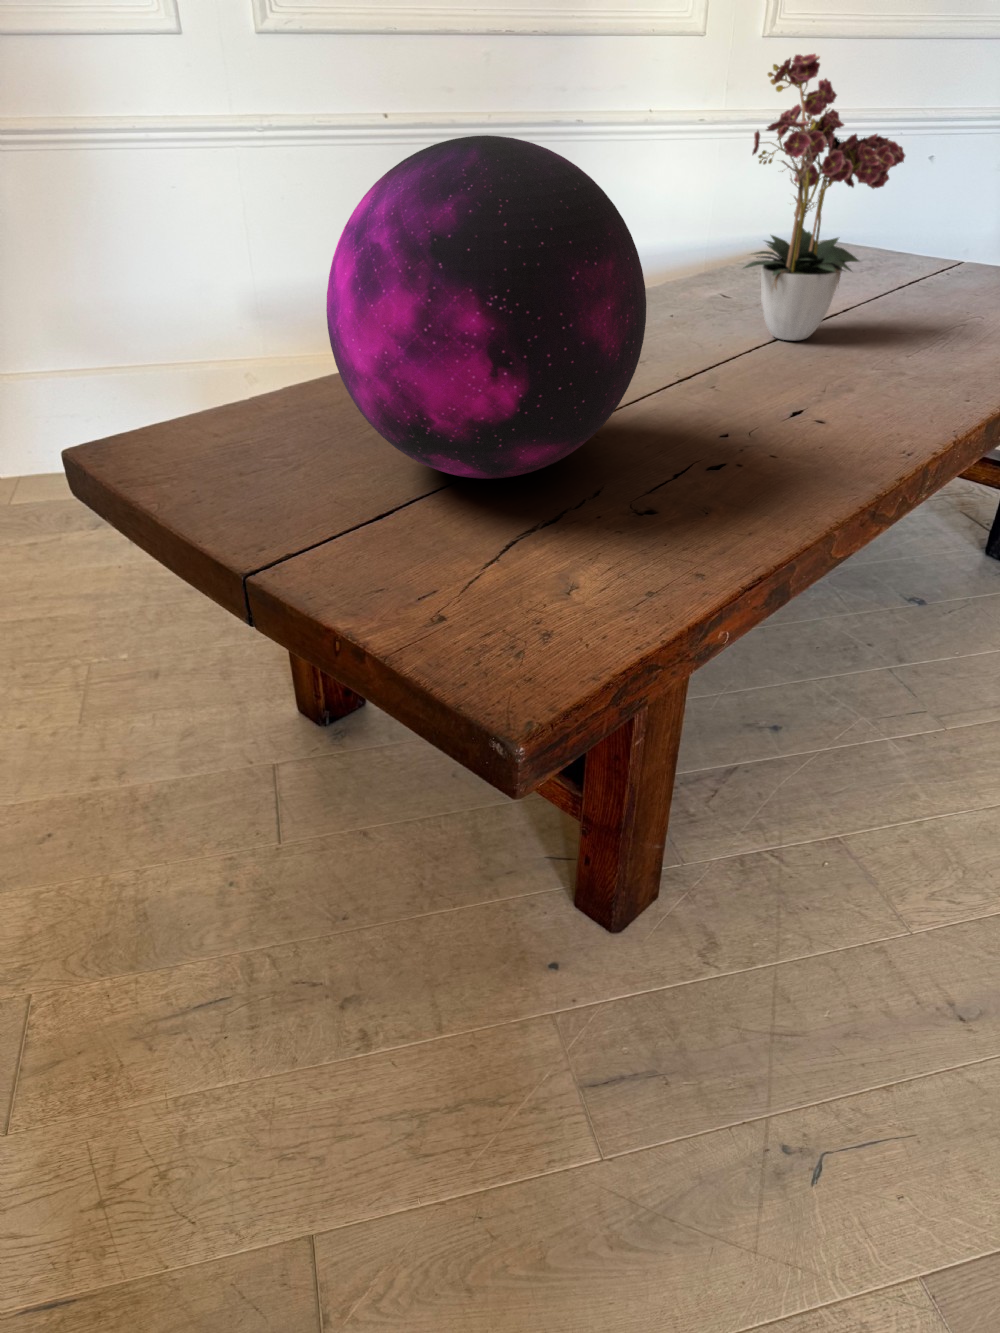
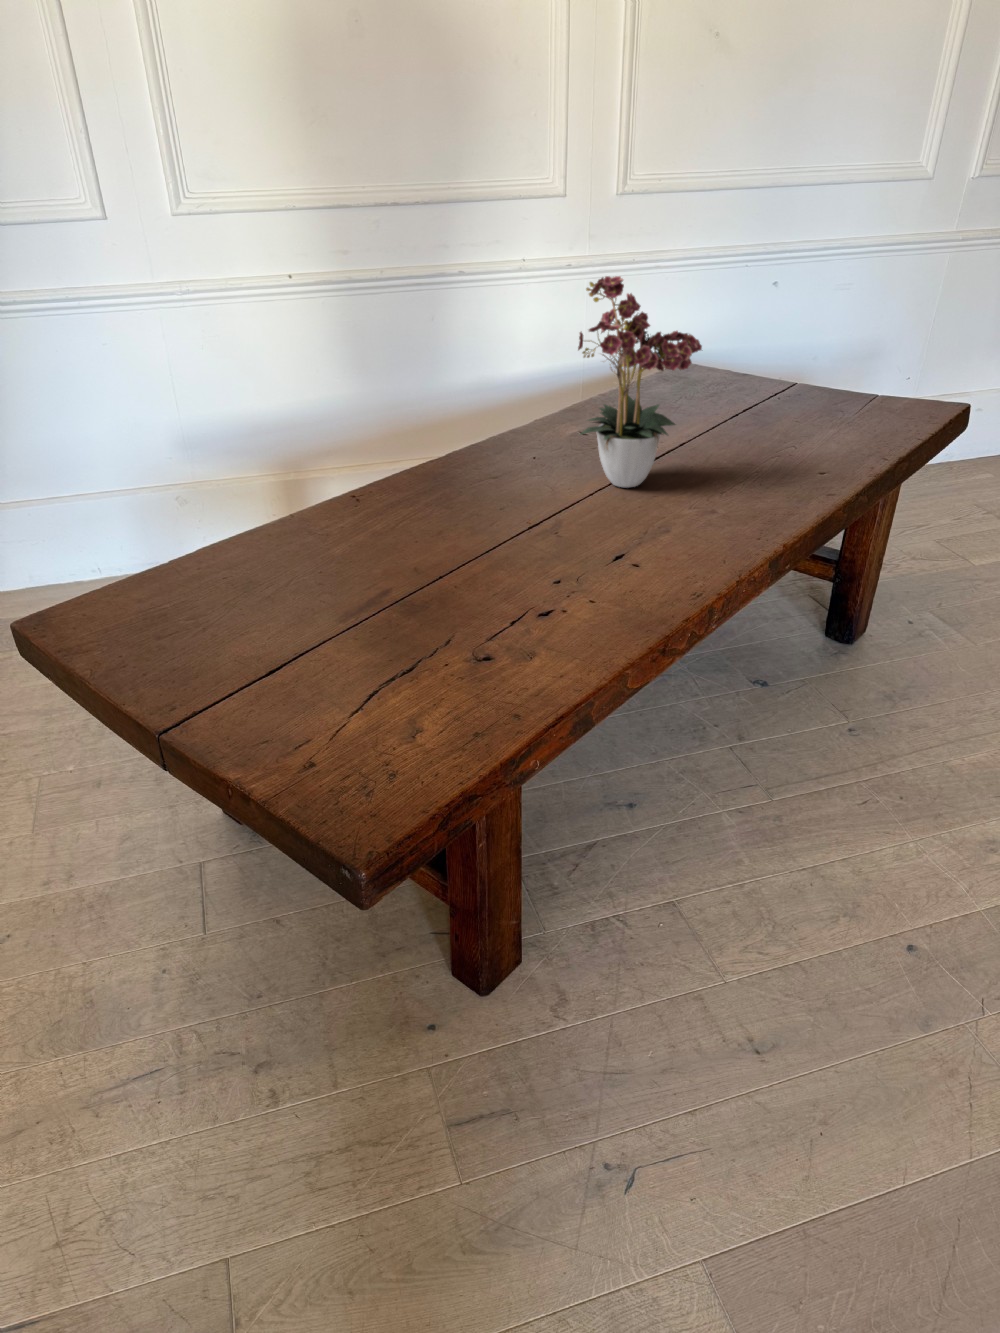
decorative orb: present [326,135,646,479] -> none [226,386,475,637]

